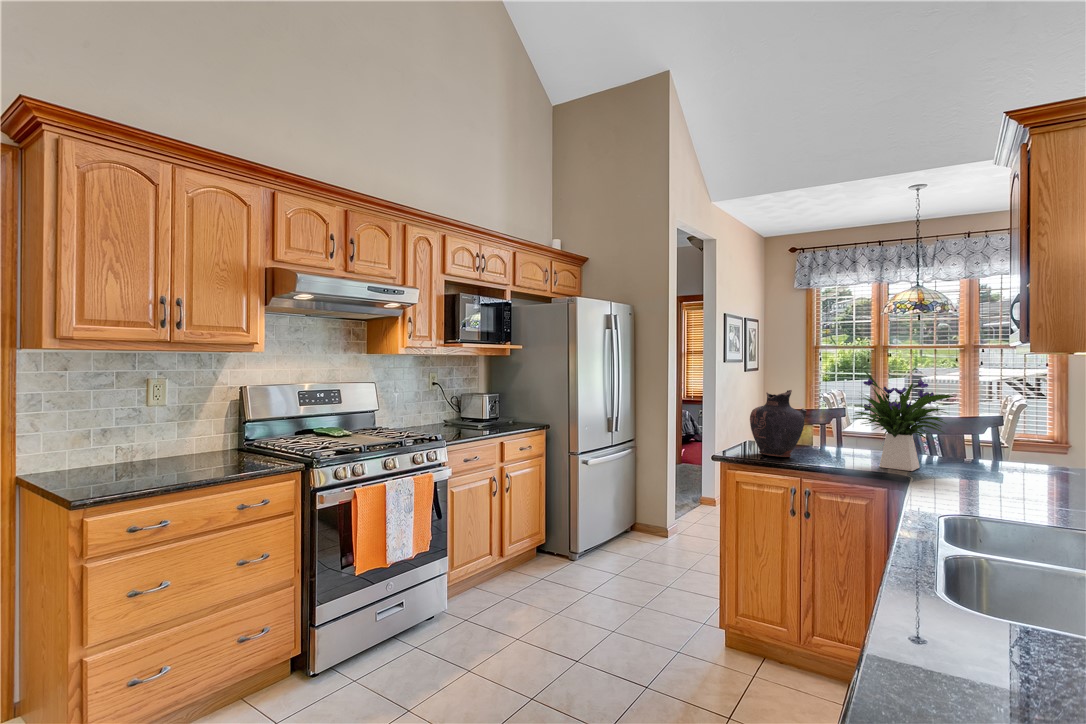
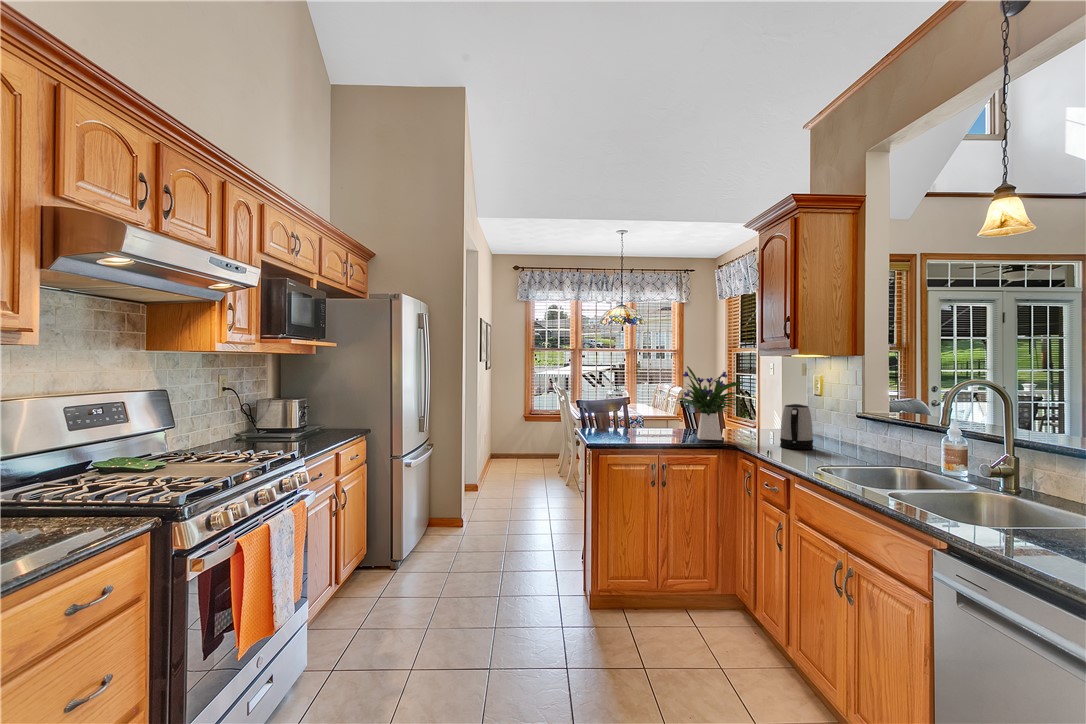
vase: present [750,390,807,457] -> none [605,382,648,438]
kettle: none [989,429,1045,498] -> present [780,404,813,449]

